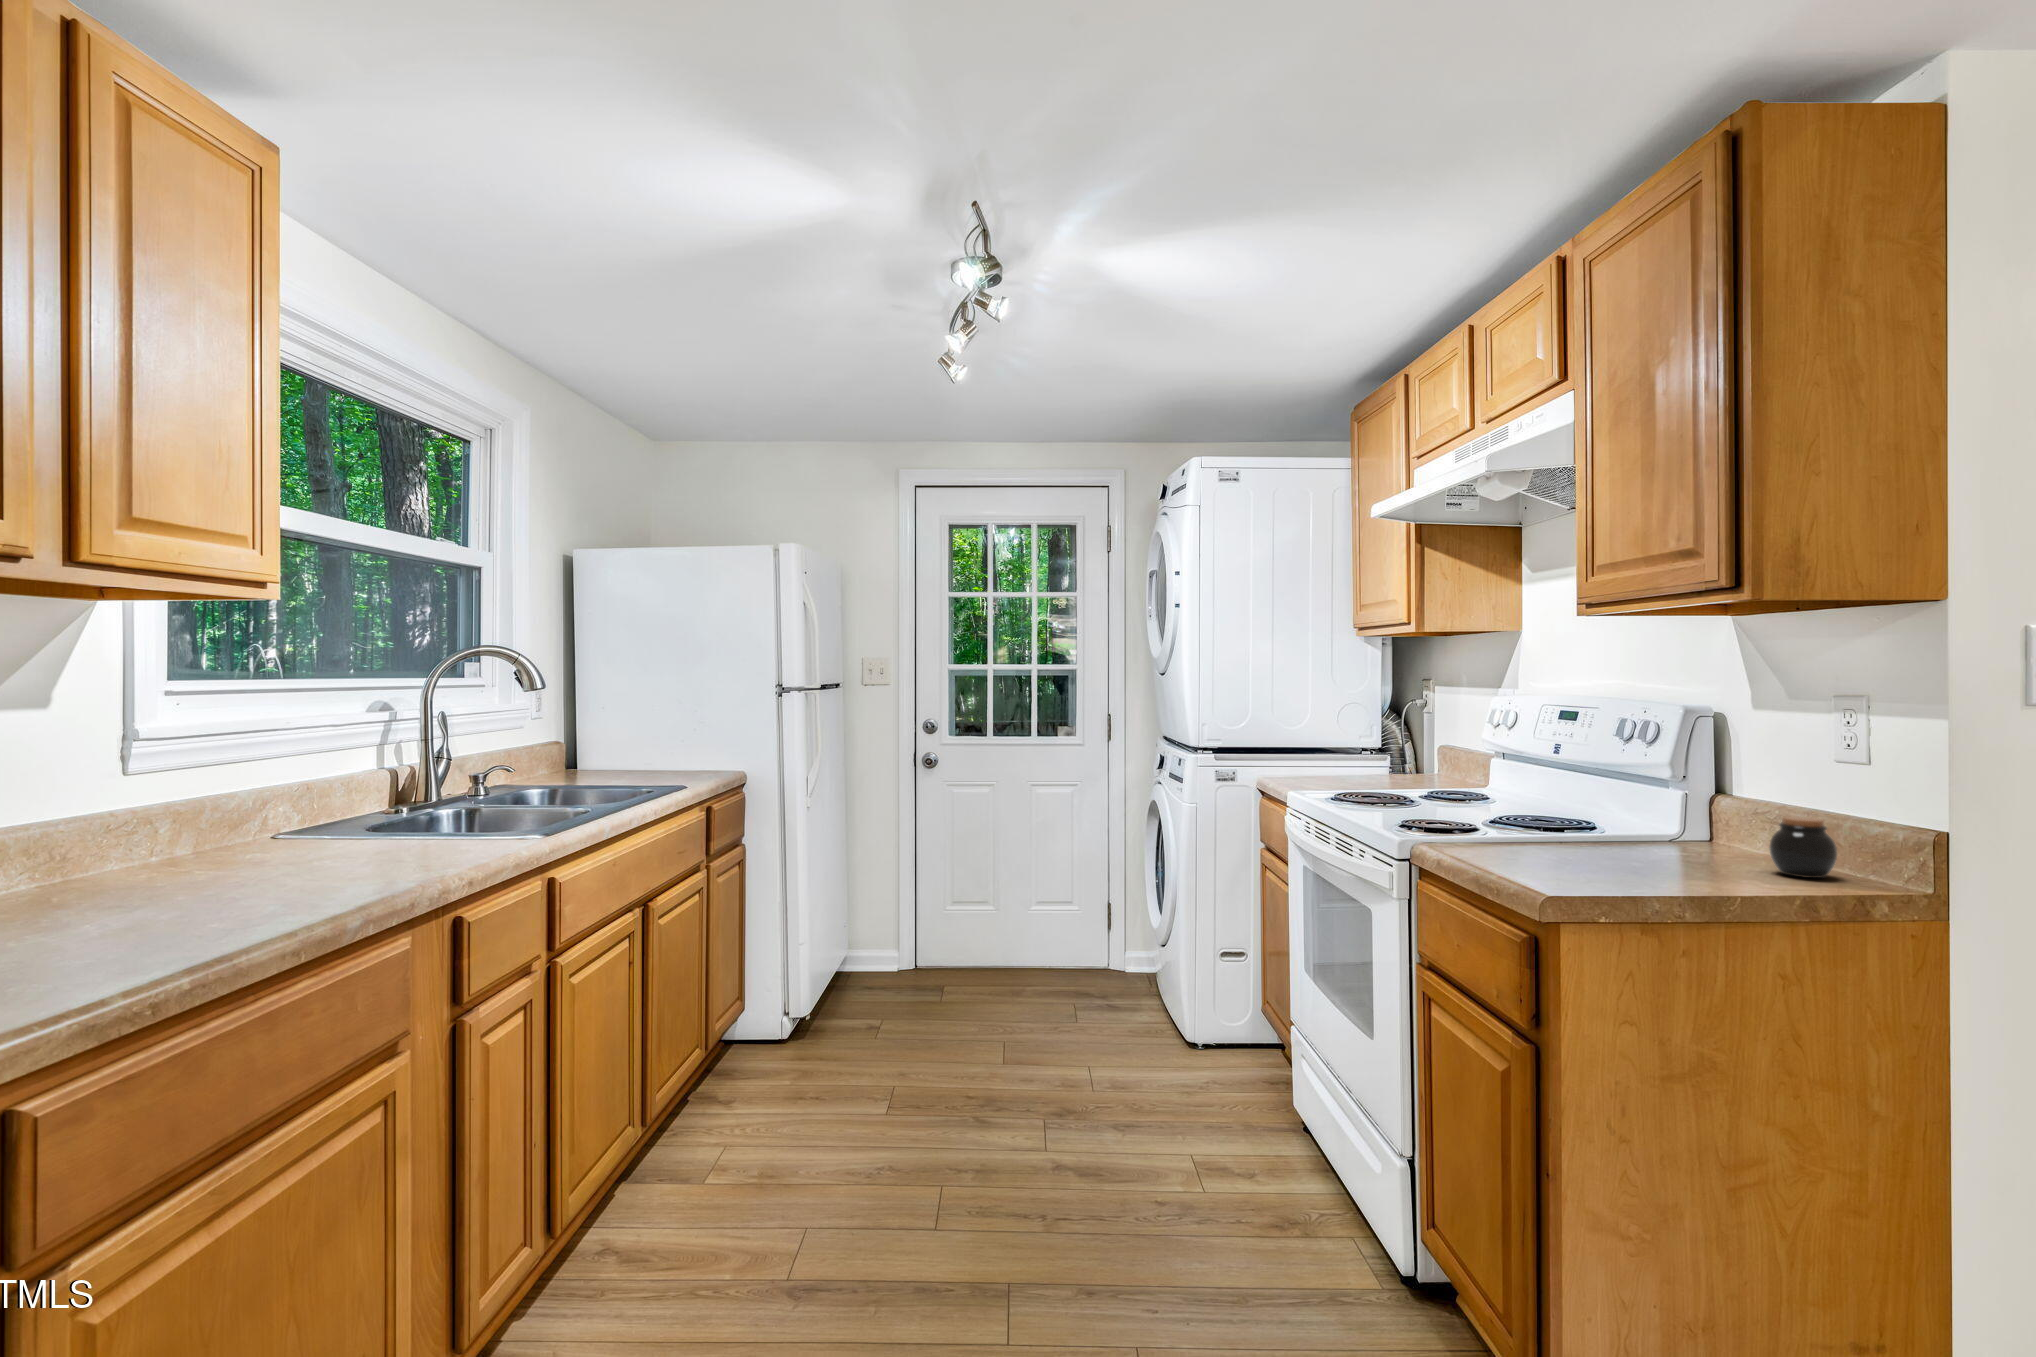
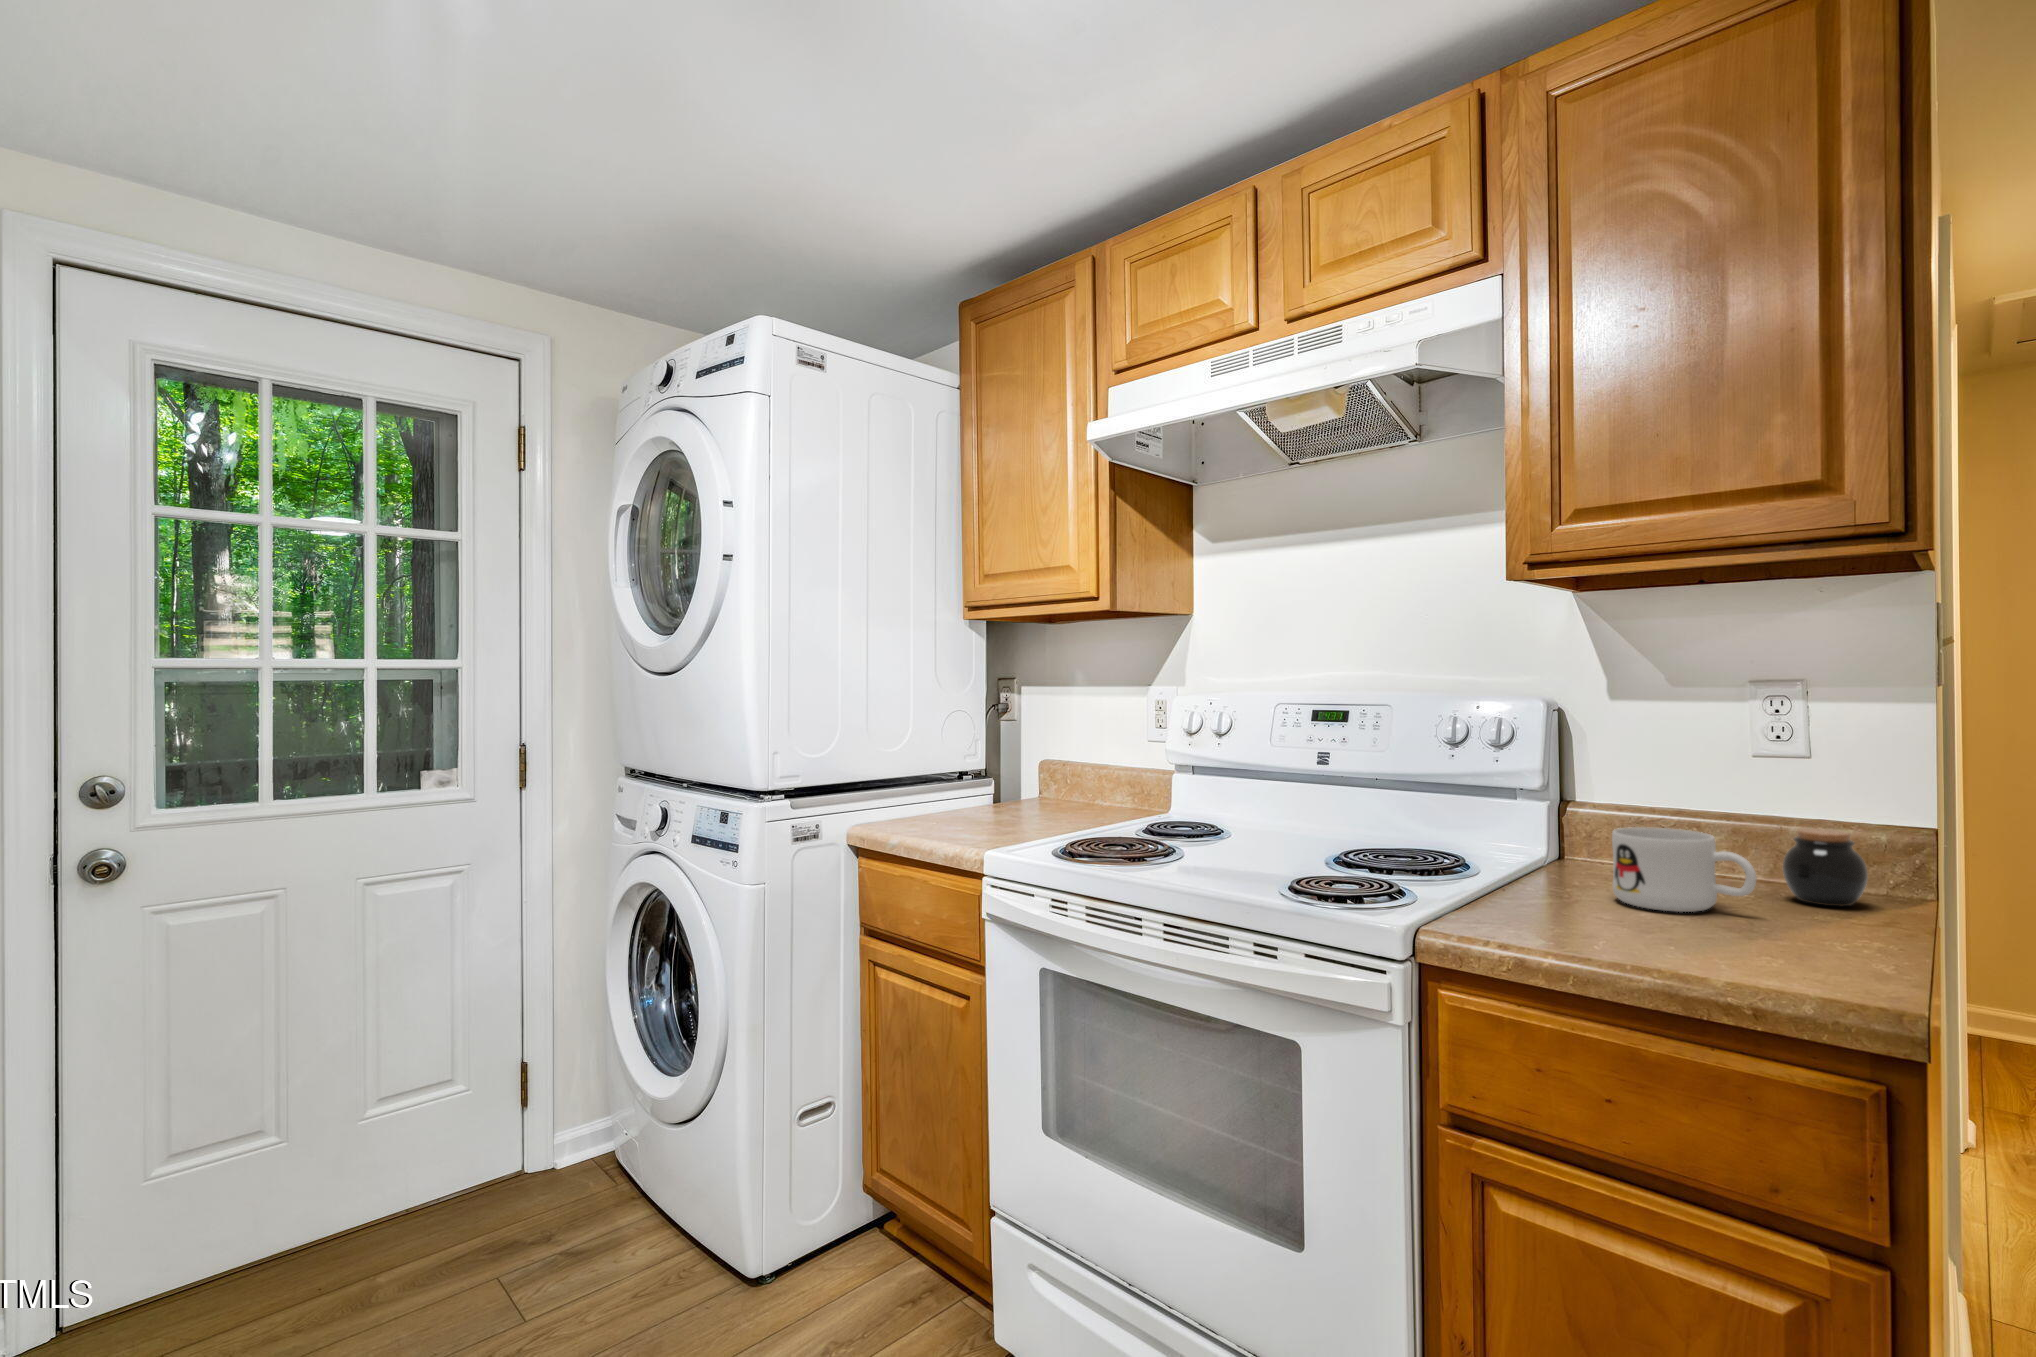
mug: none [1613,802,1689,863] -> present [1612,827,1756,912]

